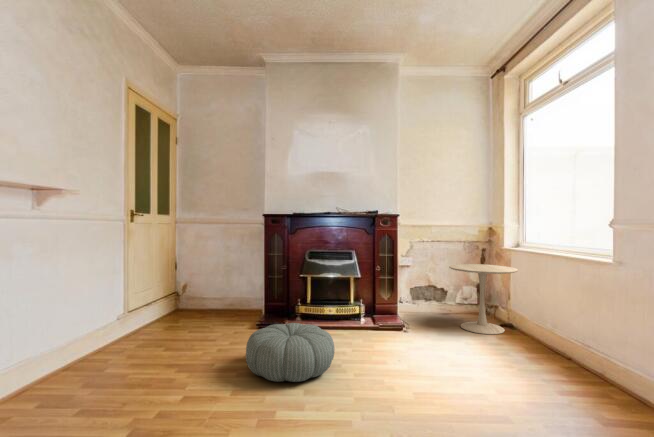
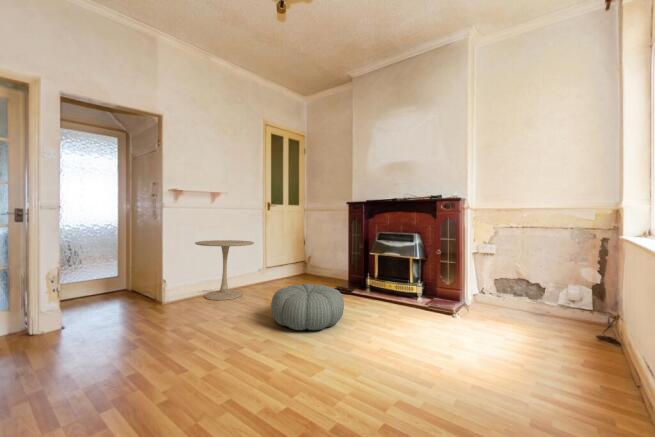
side table: present [449,264,518,334] -> present [195,240,254,300]

